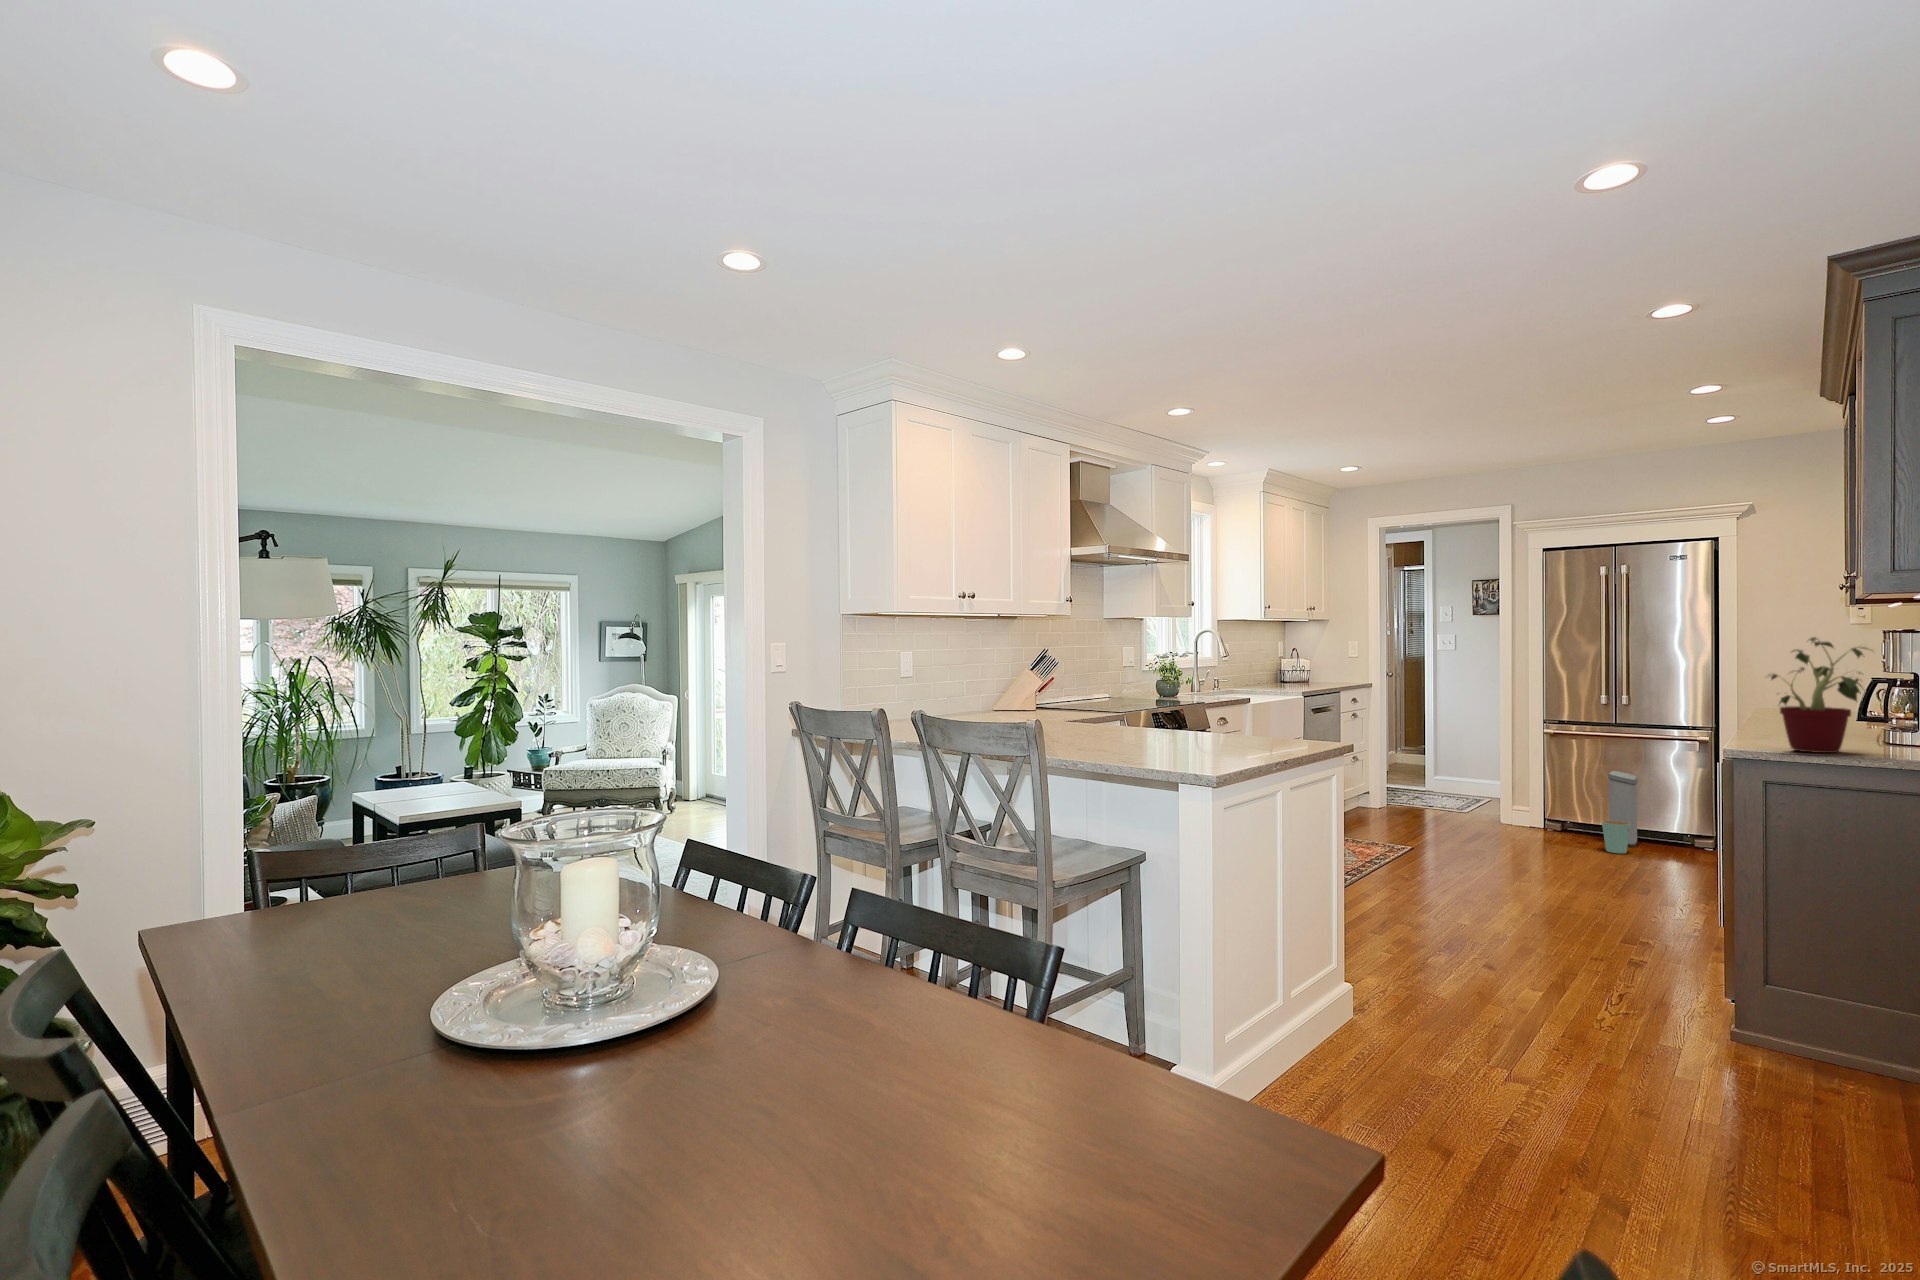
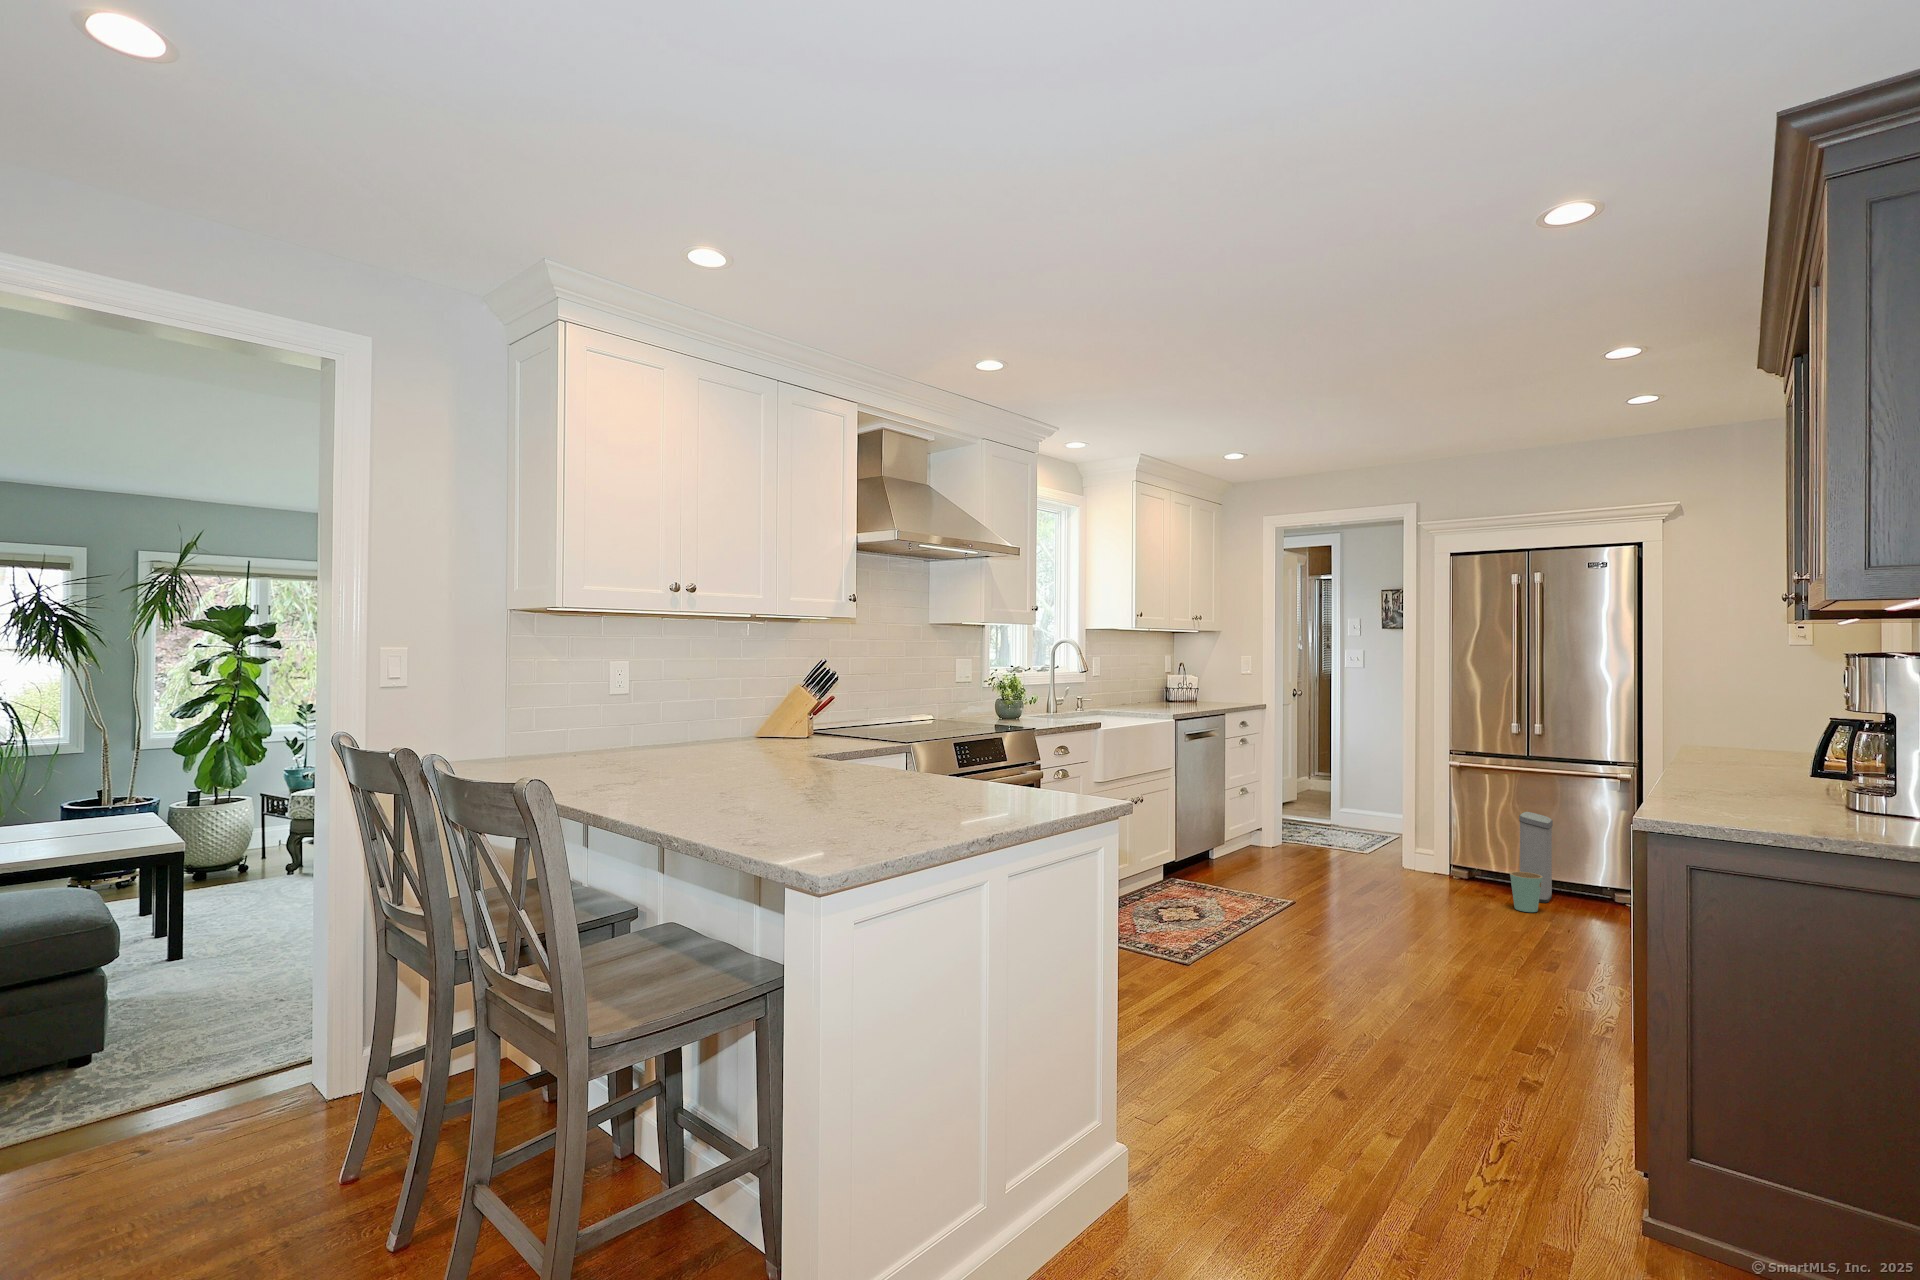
potted plant: present [1771,637,1867,753] -> none [1692,658,1846,827]

